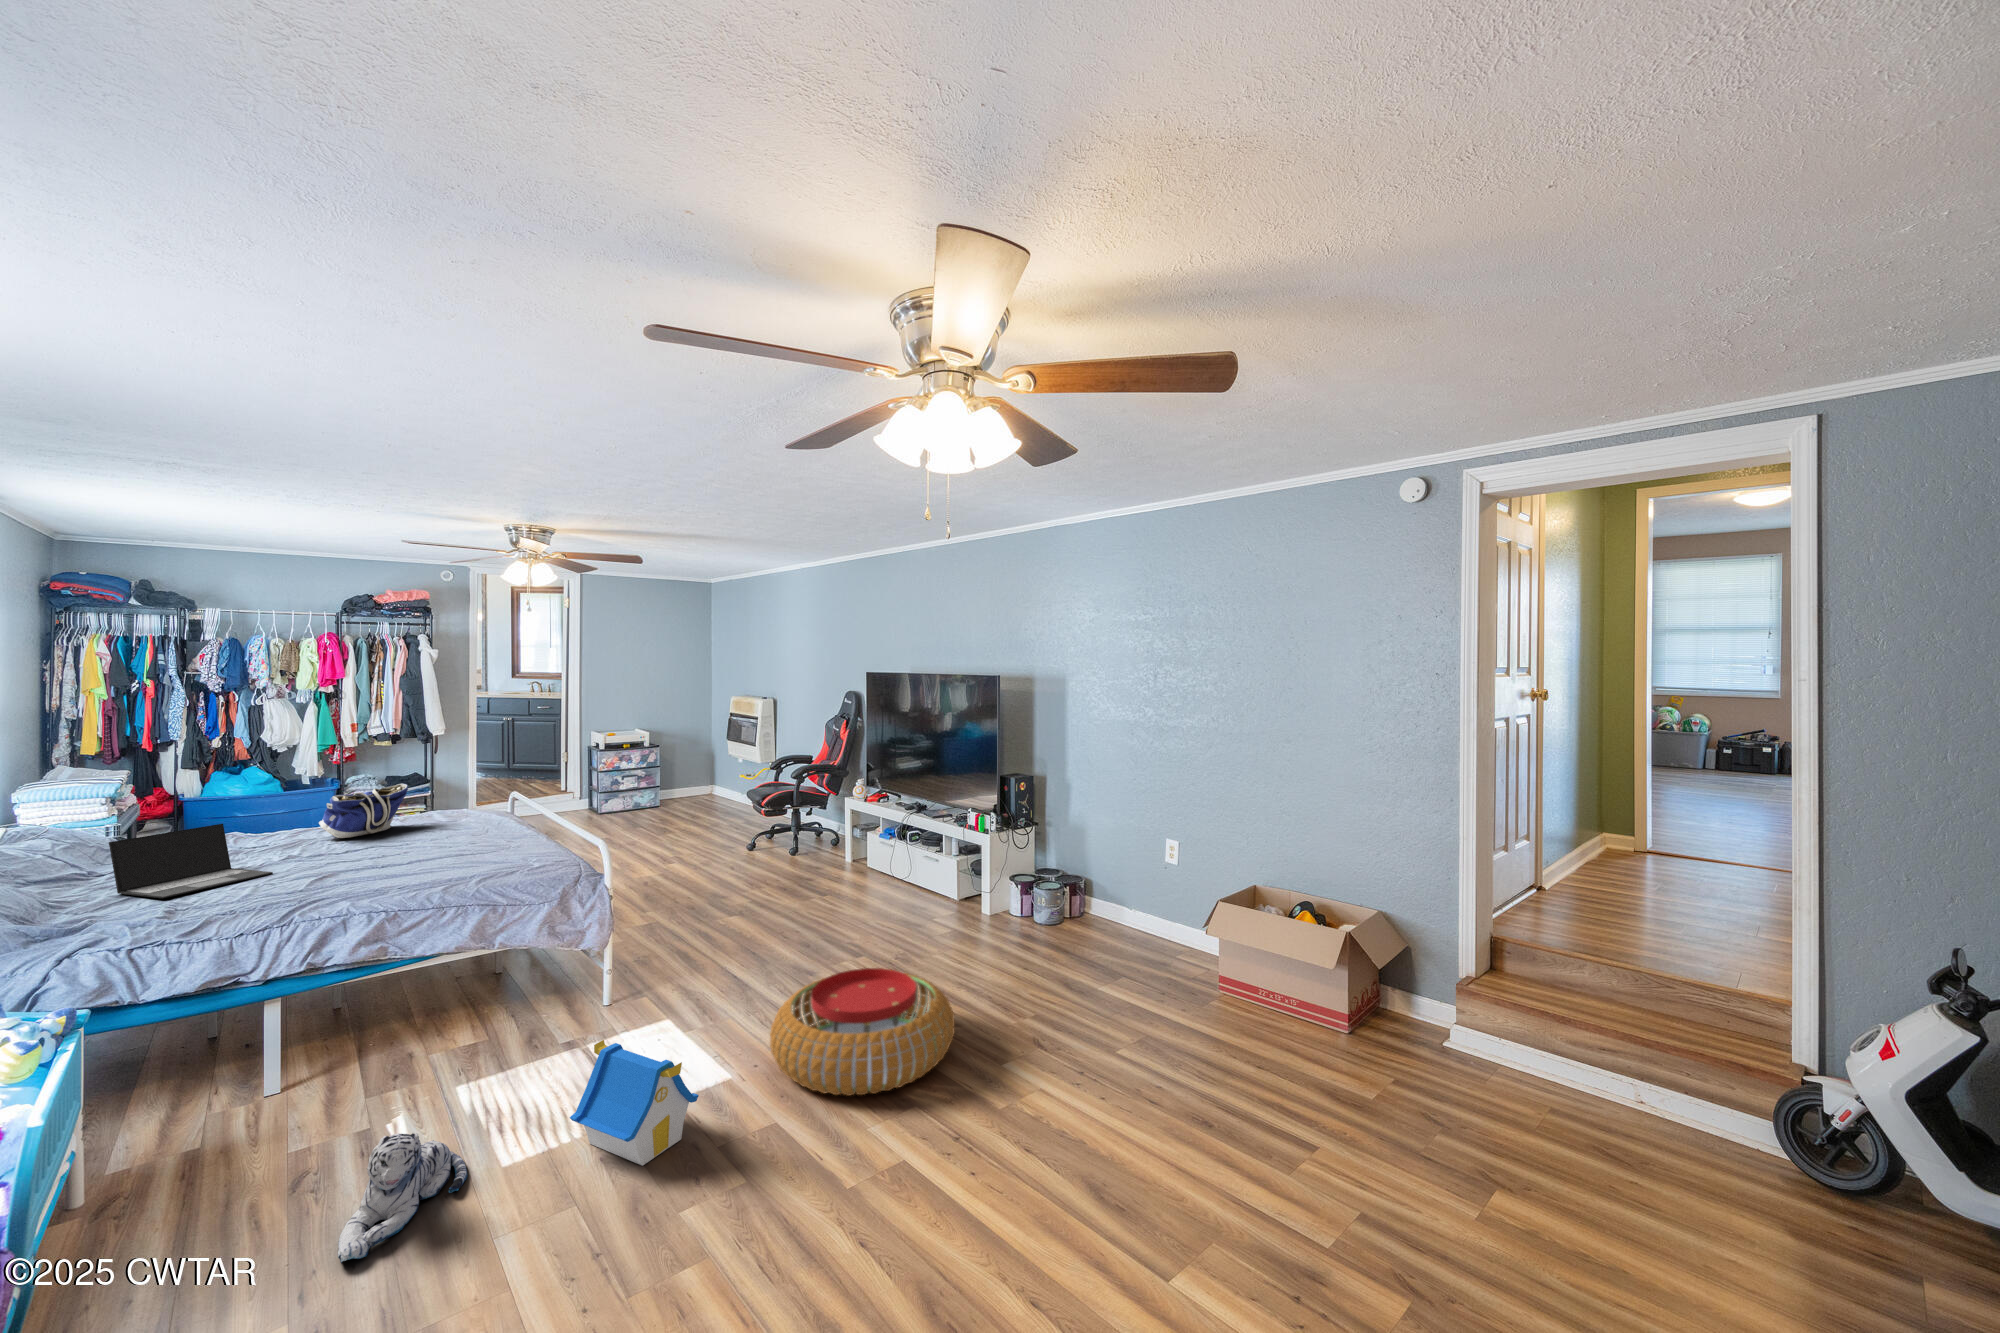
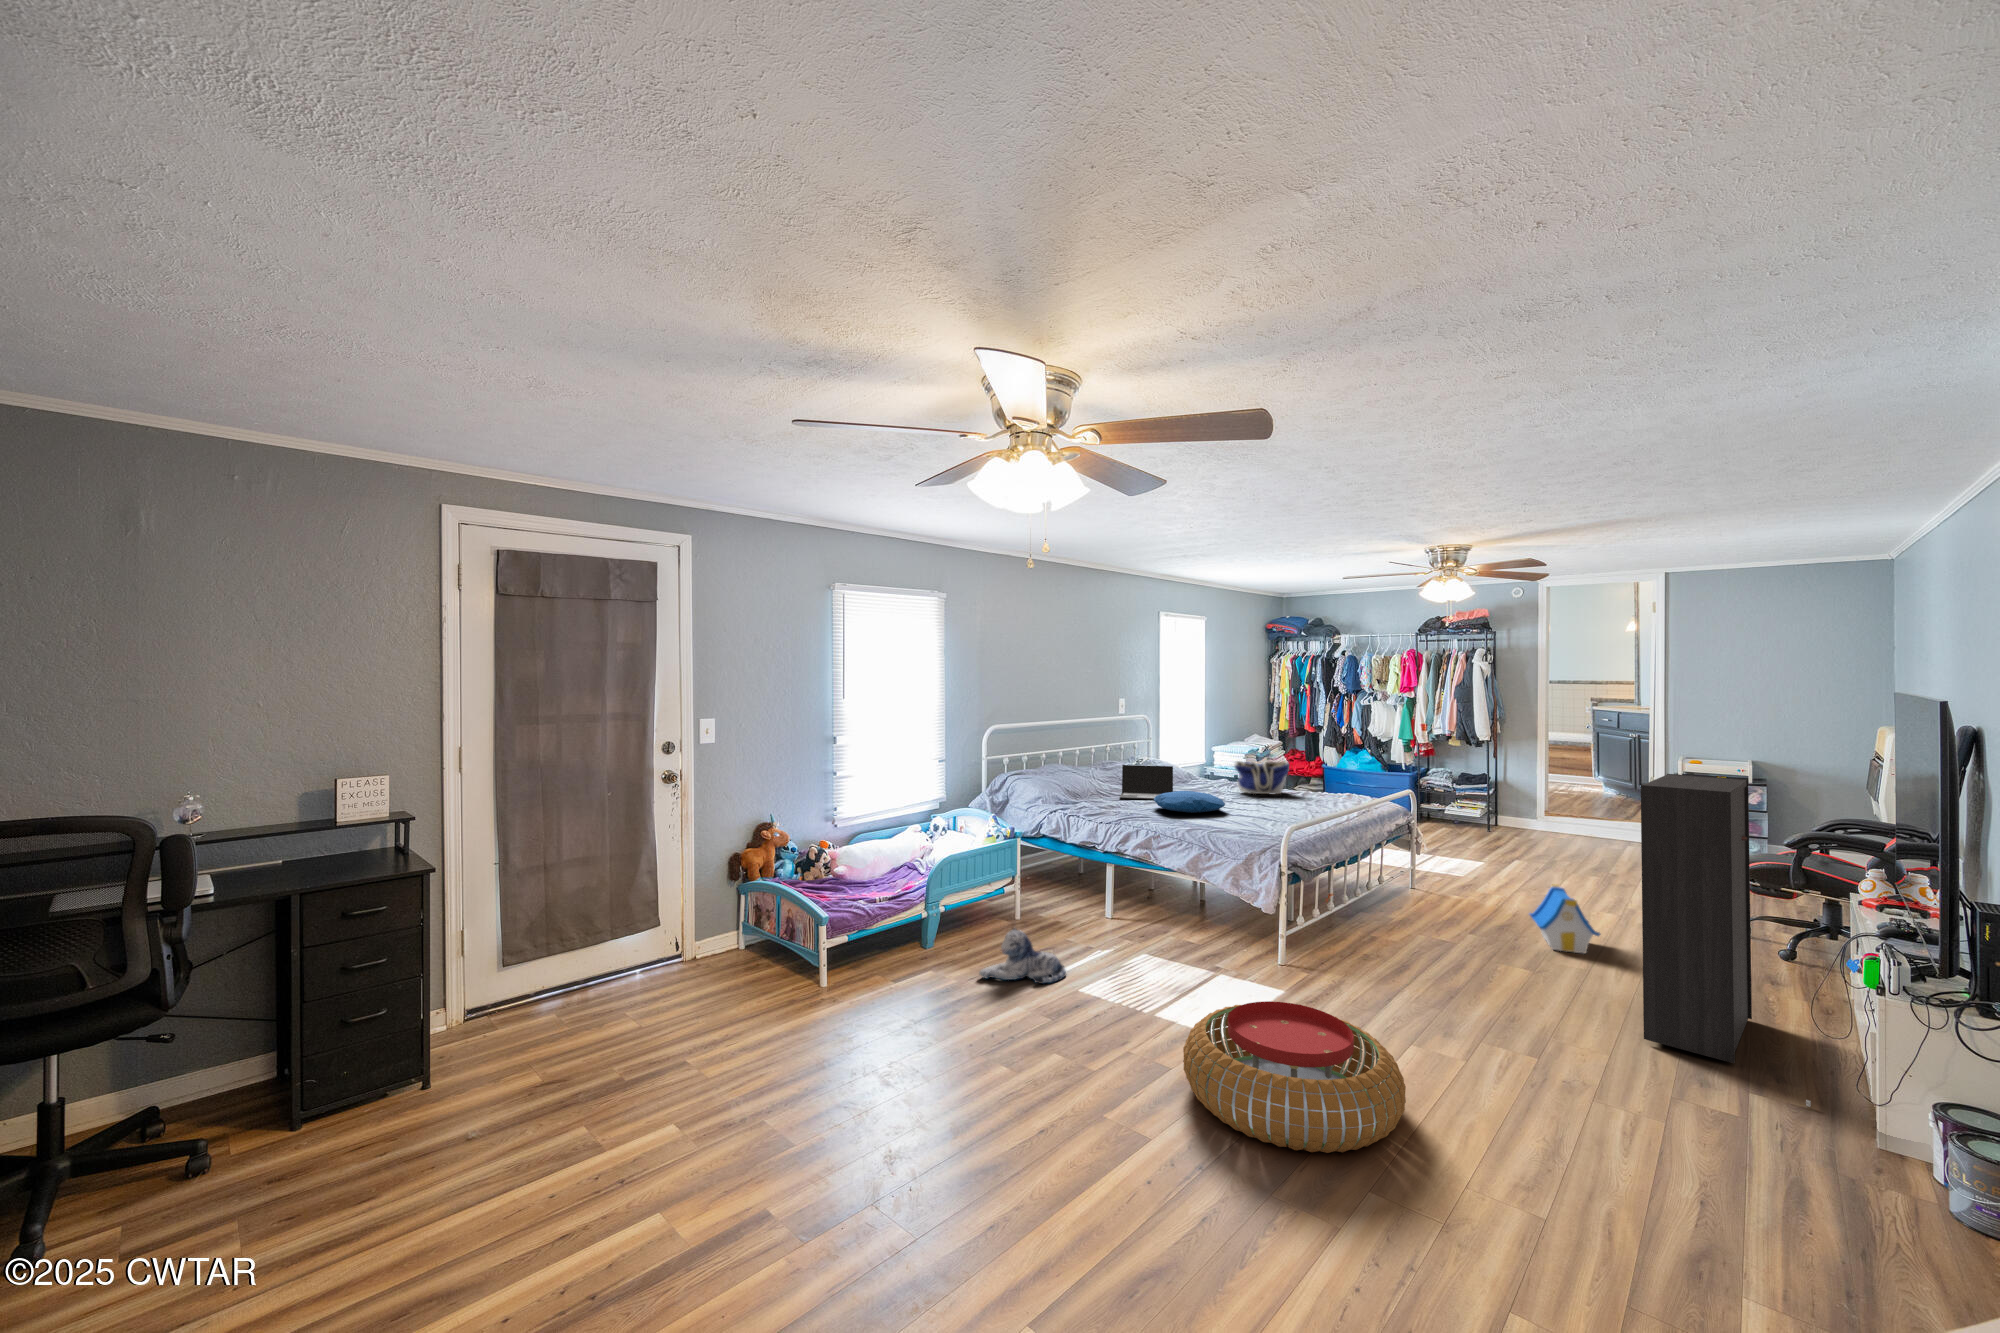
bookcase: none [807,737,931,915] -> present [1641,774,1811,1107]
pillow: none [294,844,432,881] -> present [1154,791,1225,813]
toy house: present [570,1040,699,1166] -> present [1530,884,1600,953]

